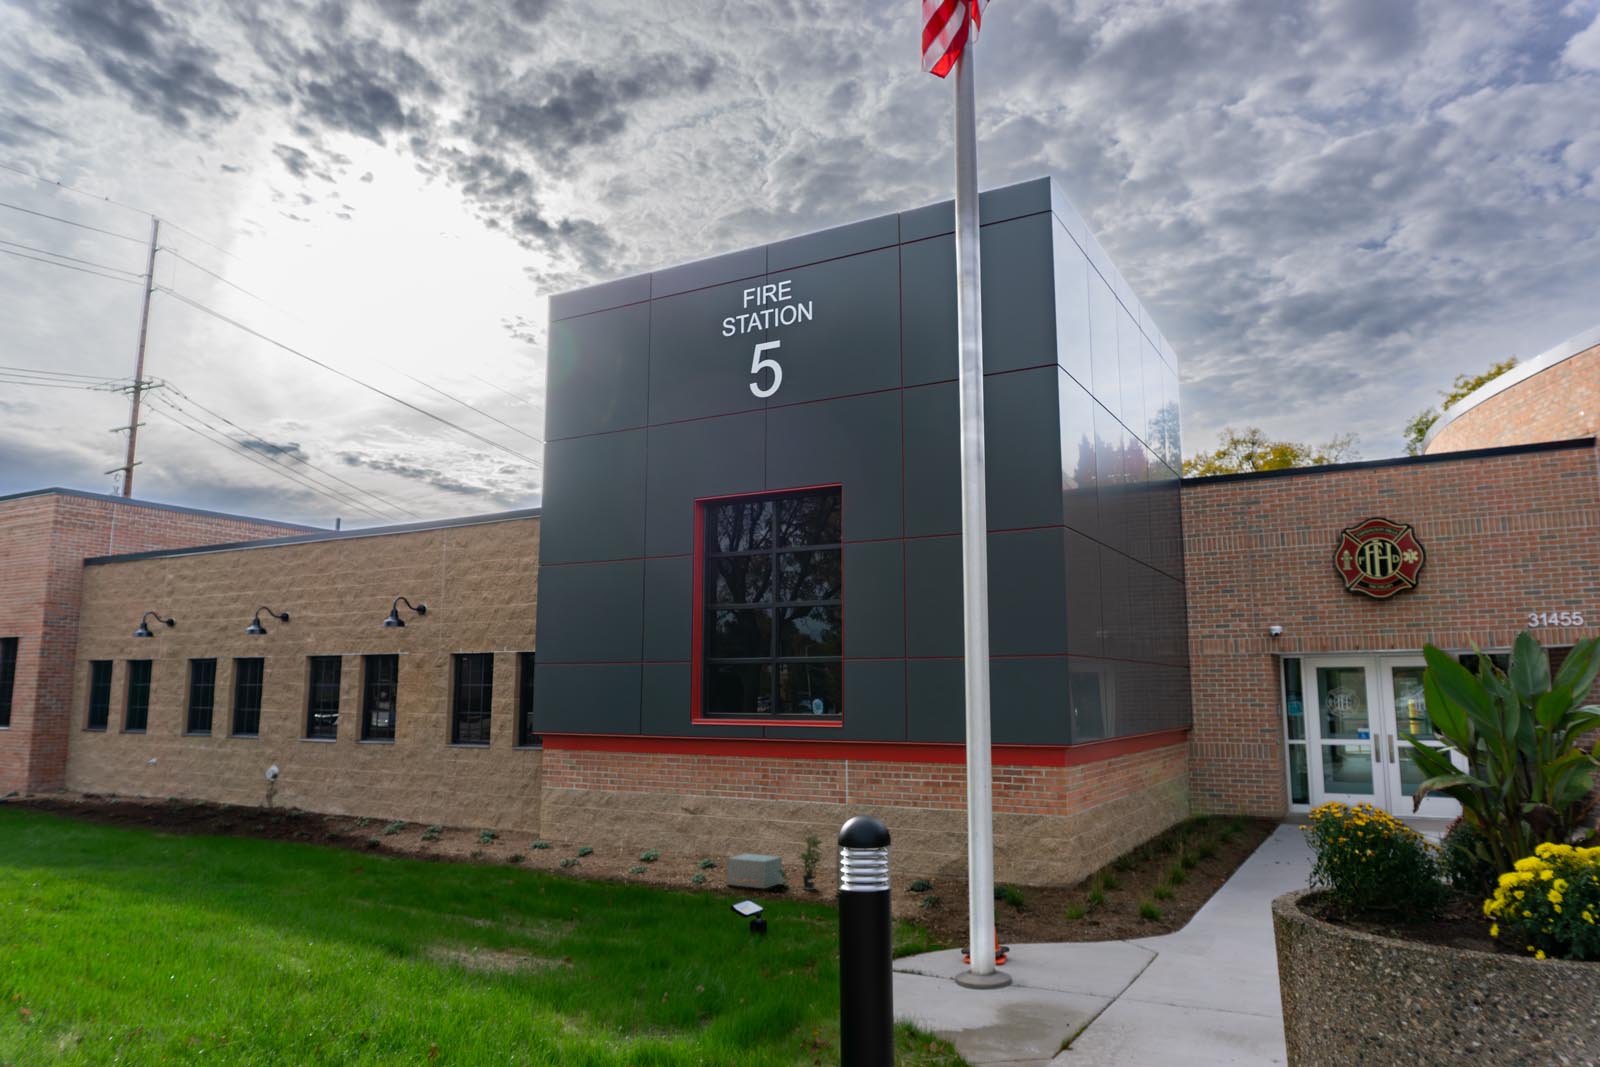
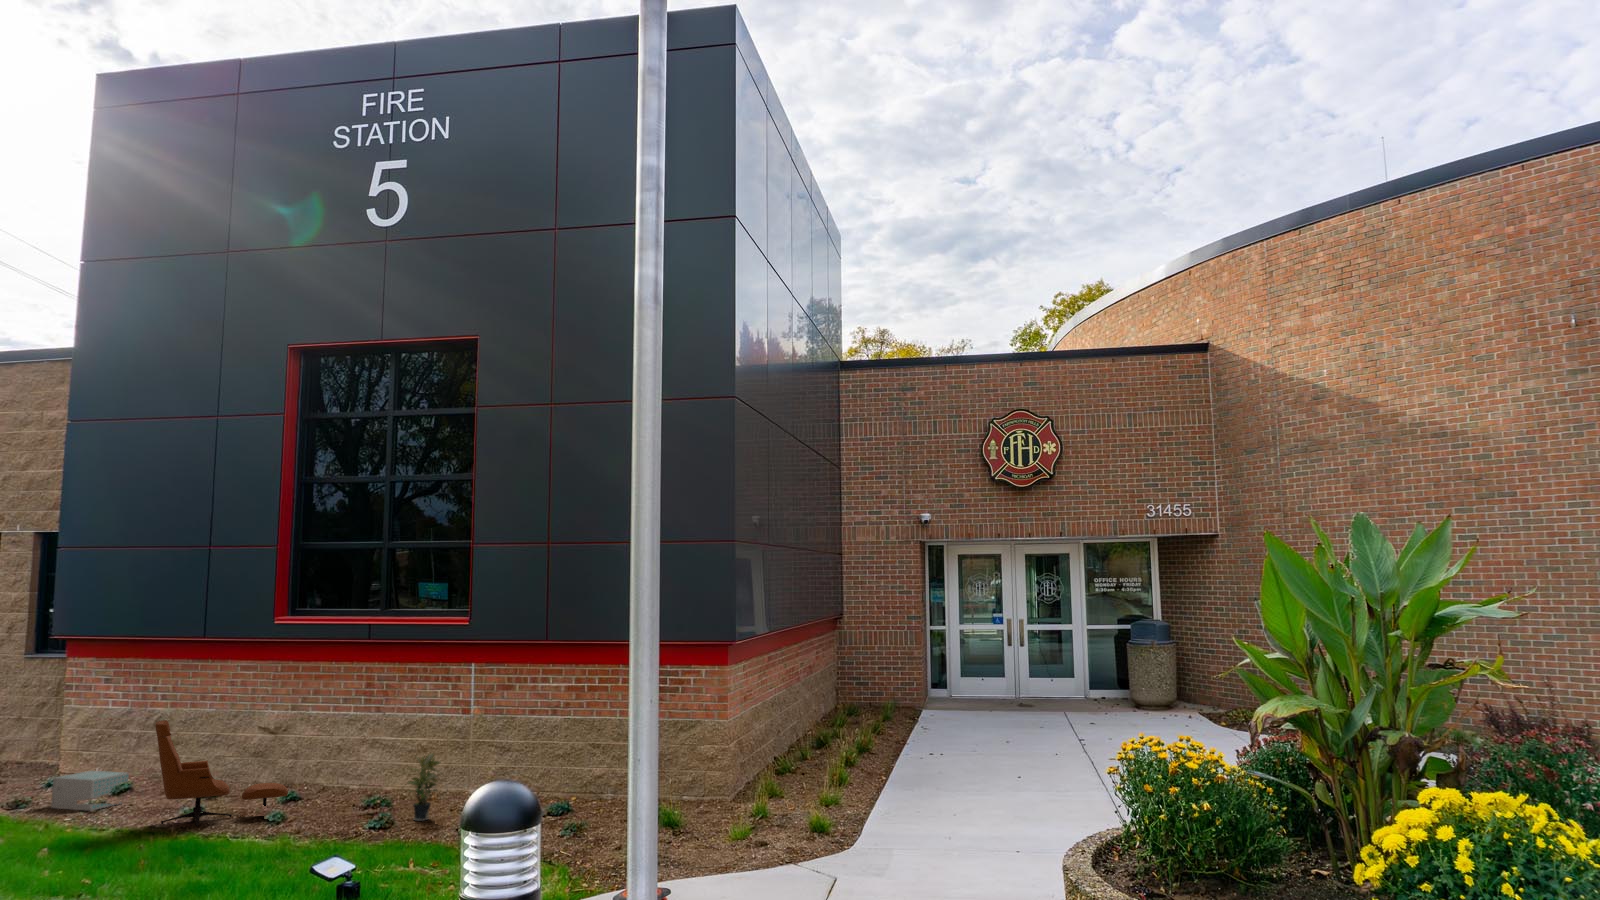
lounge chair: none [611,797,706,882] -> present [156,720,288,826]
storage box: present [727,854,782,888] -> present [51,771,129,810]

